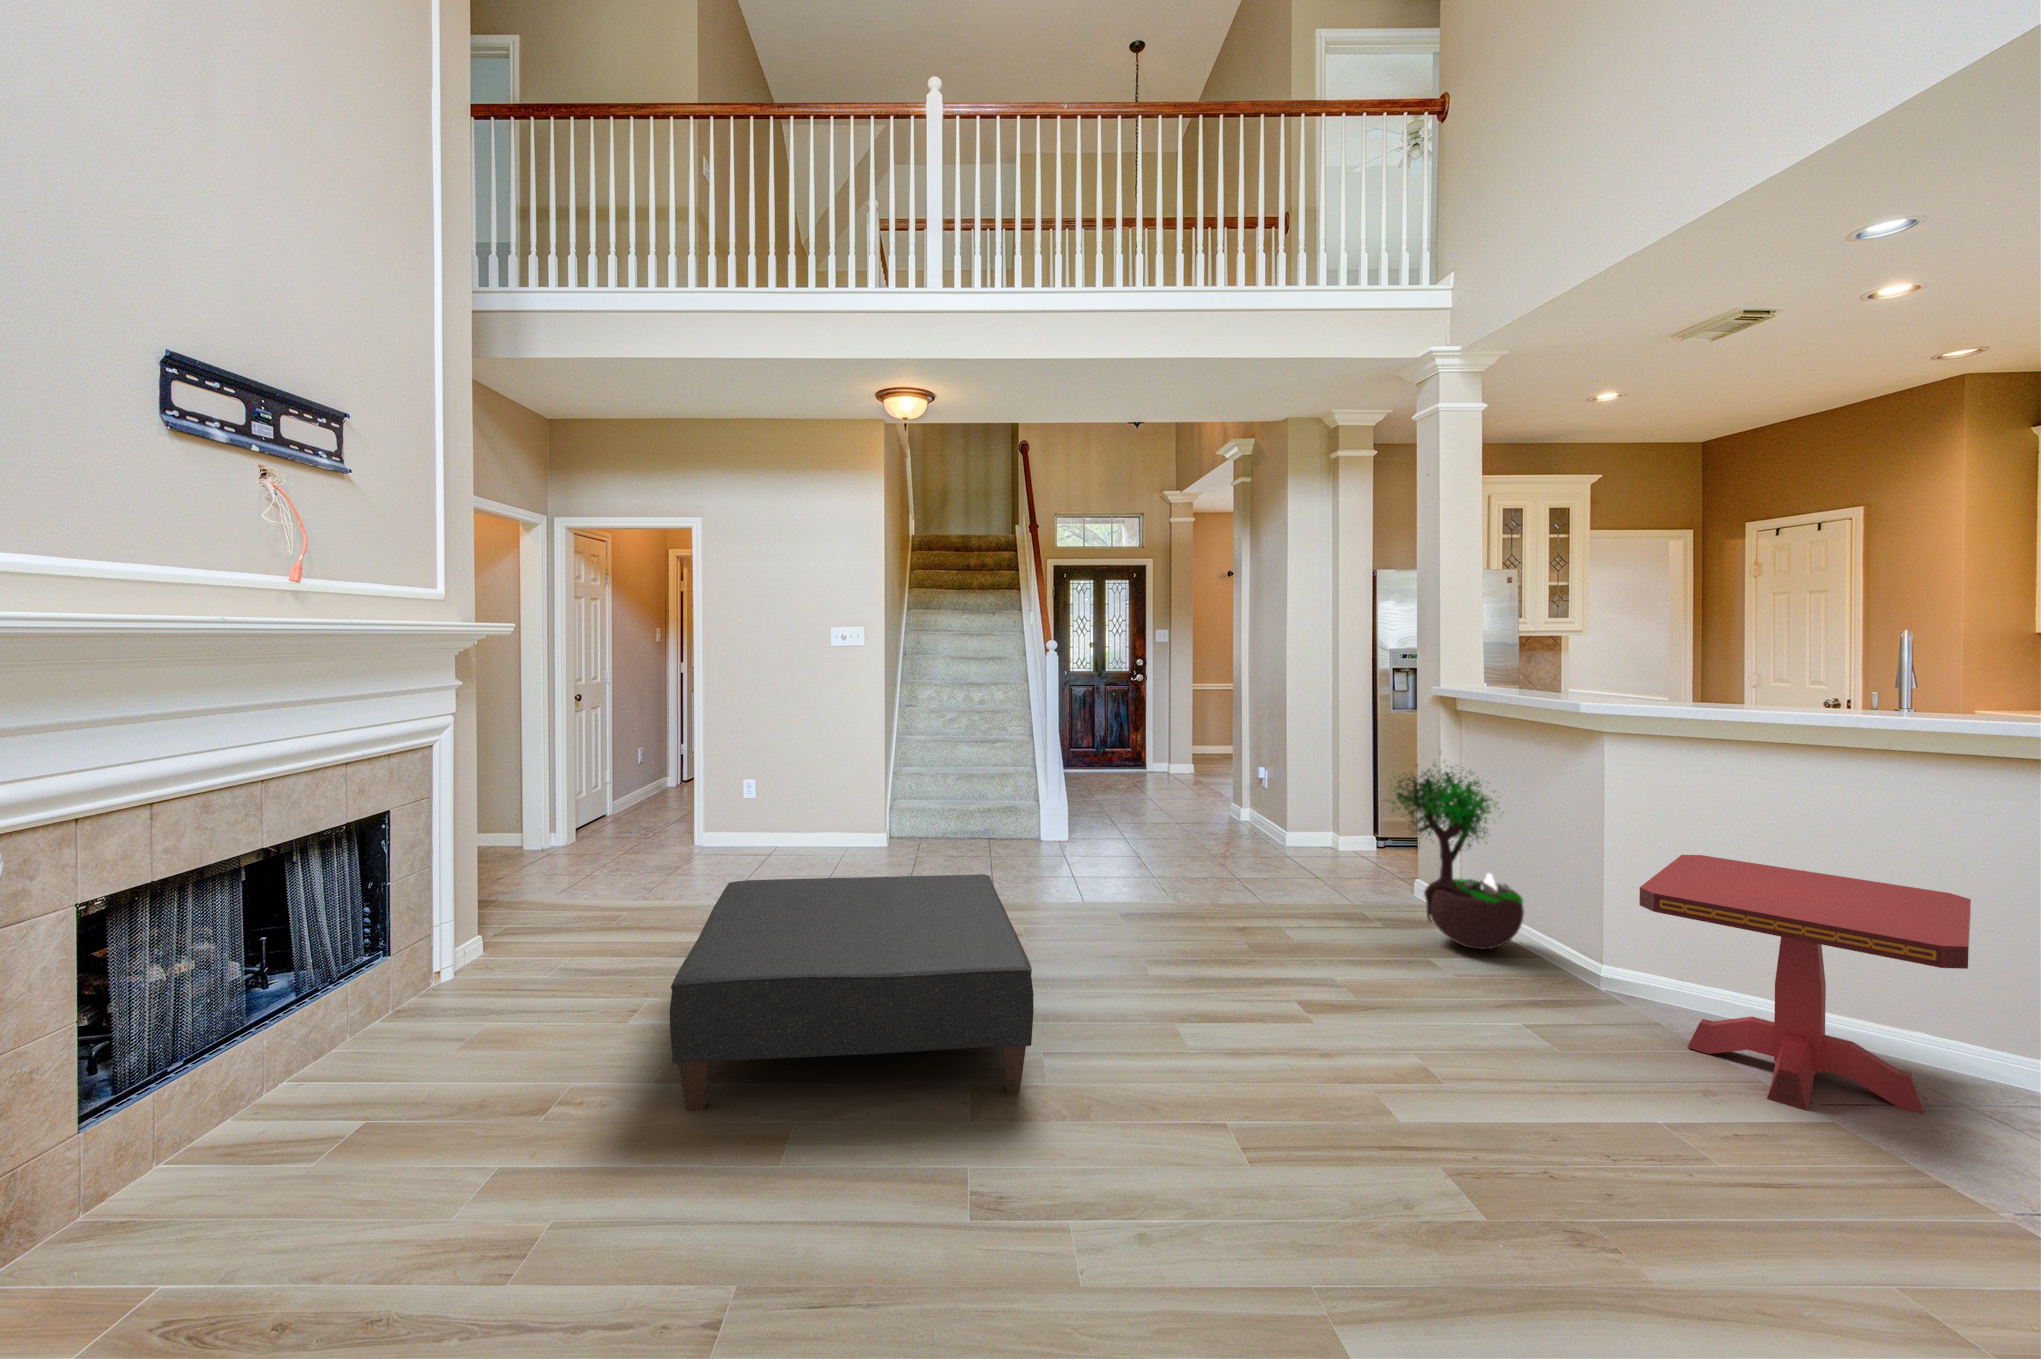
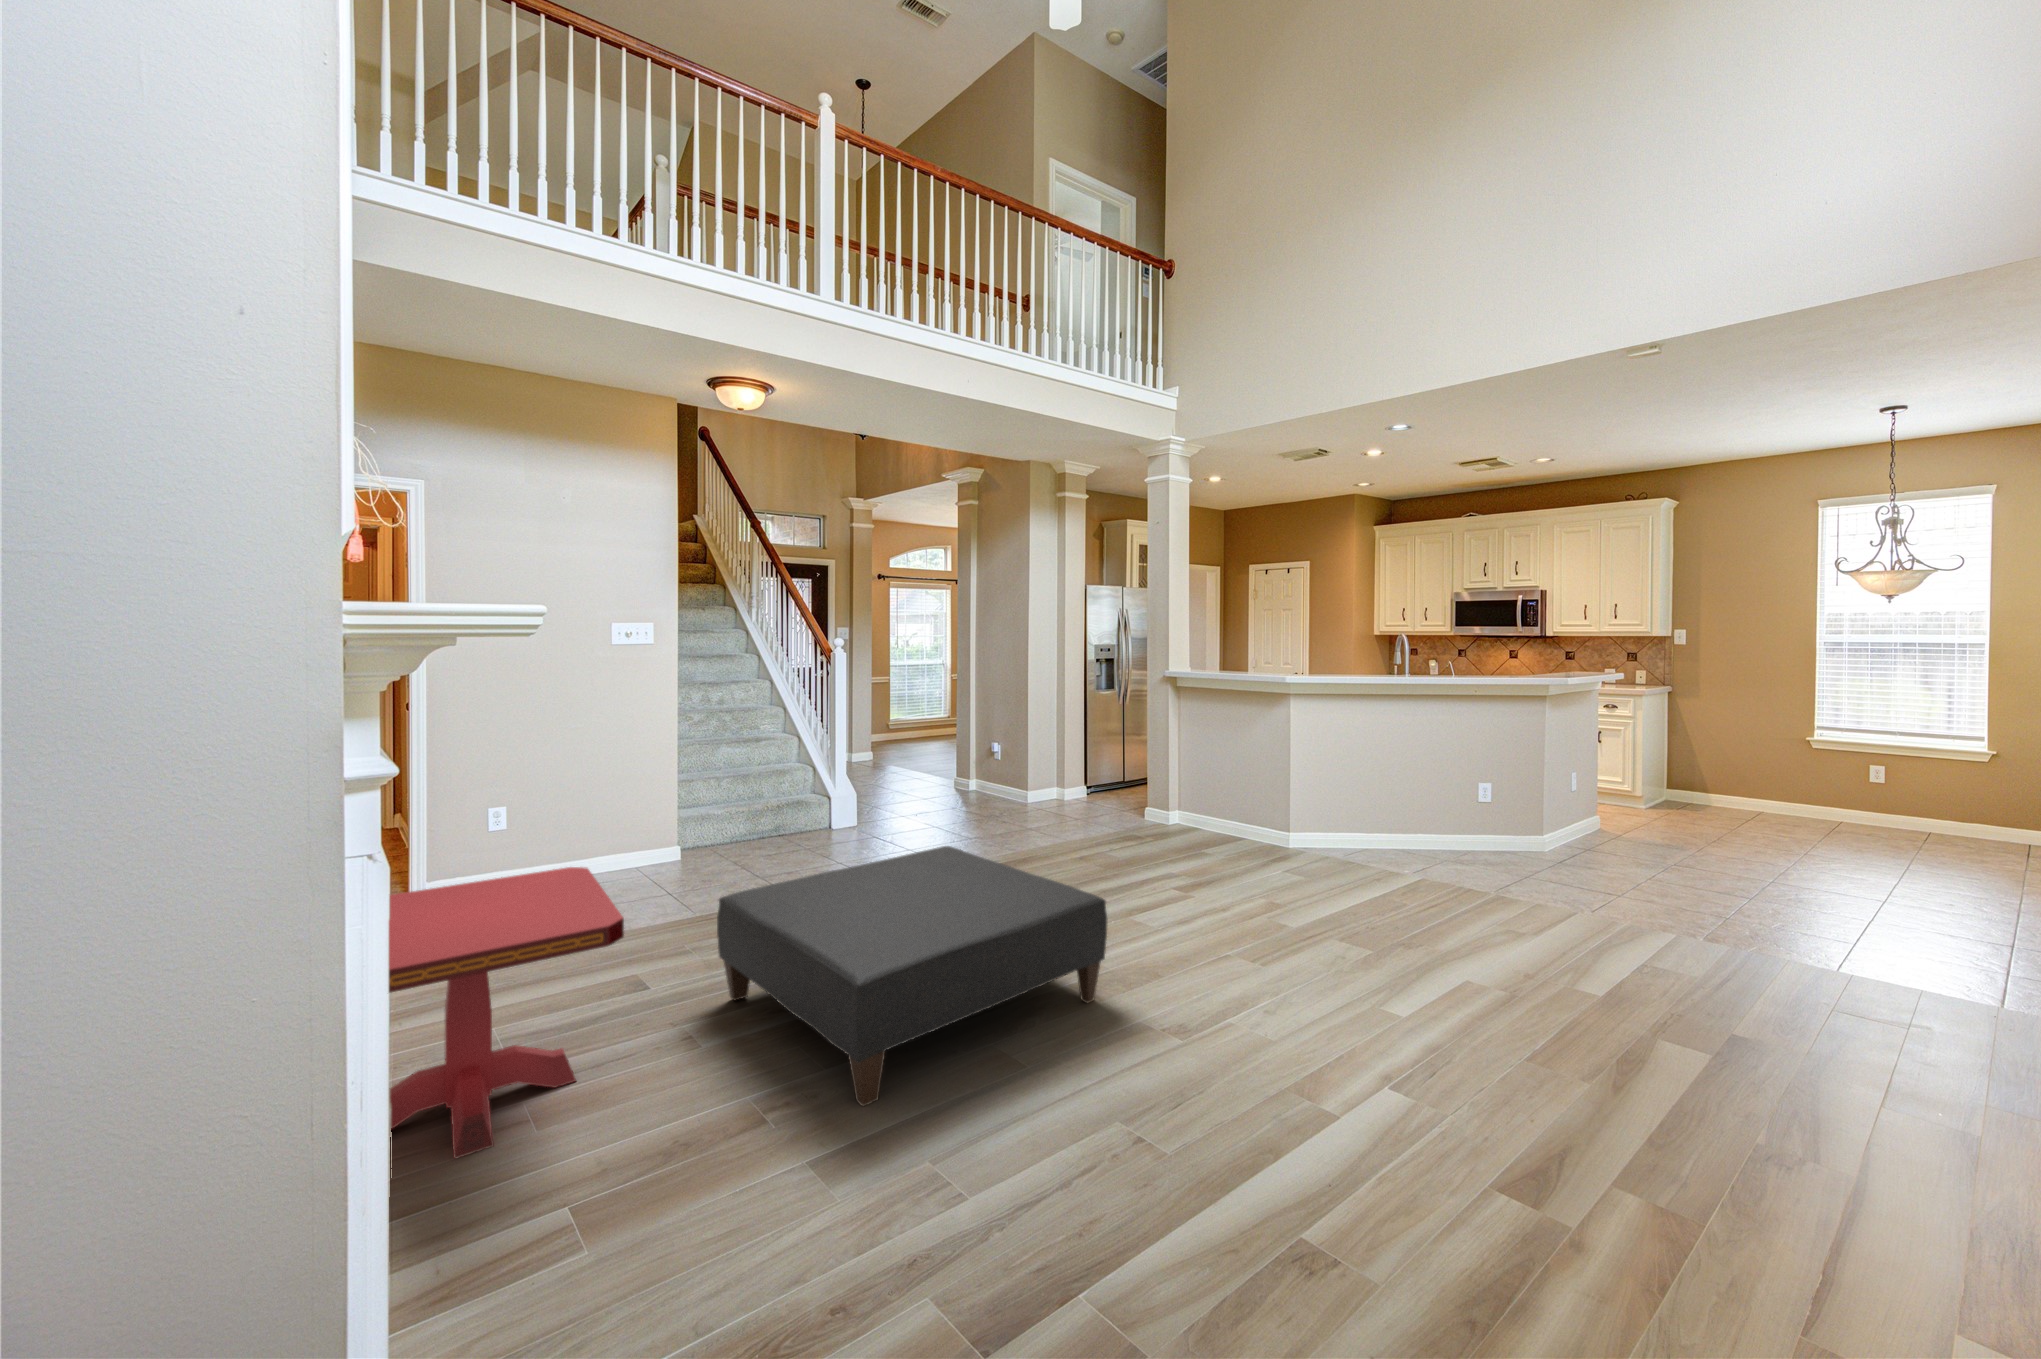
potted tree: present [1385,752,1524,949] -> none [1158,713,1242,843]
side table: present [1639,855,1971,1114] -> present [389,867,624,1159]

